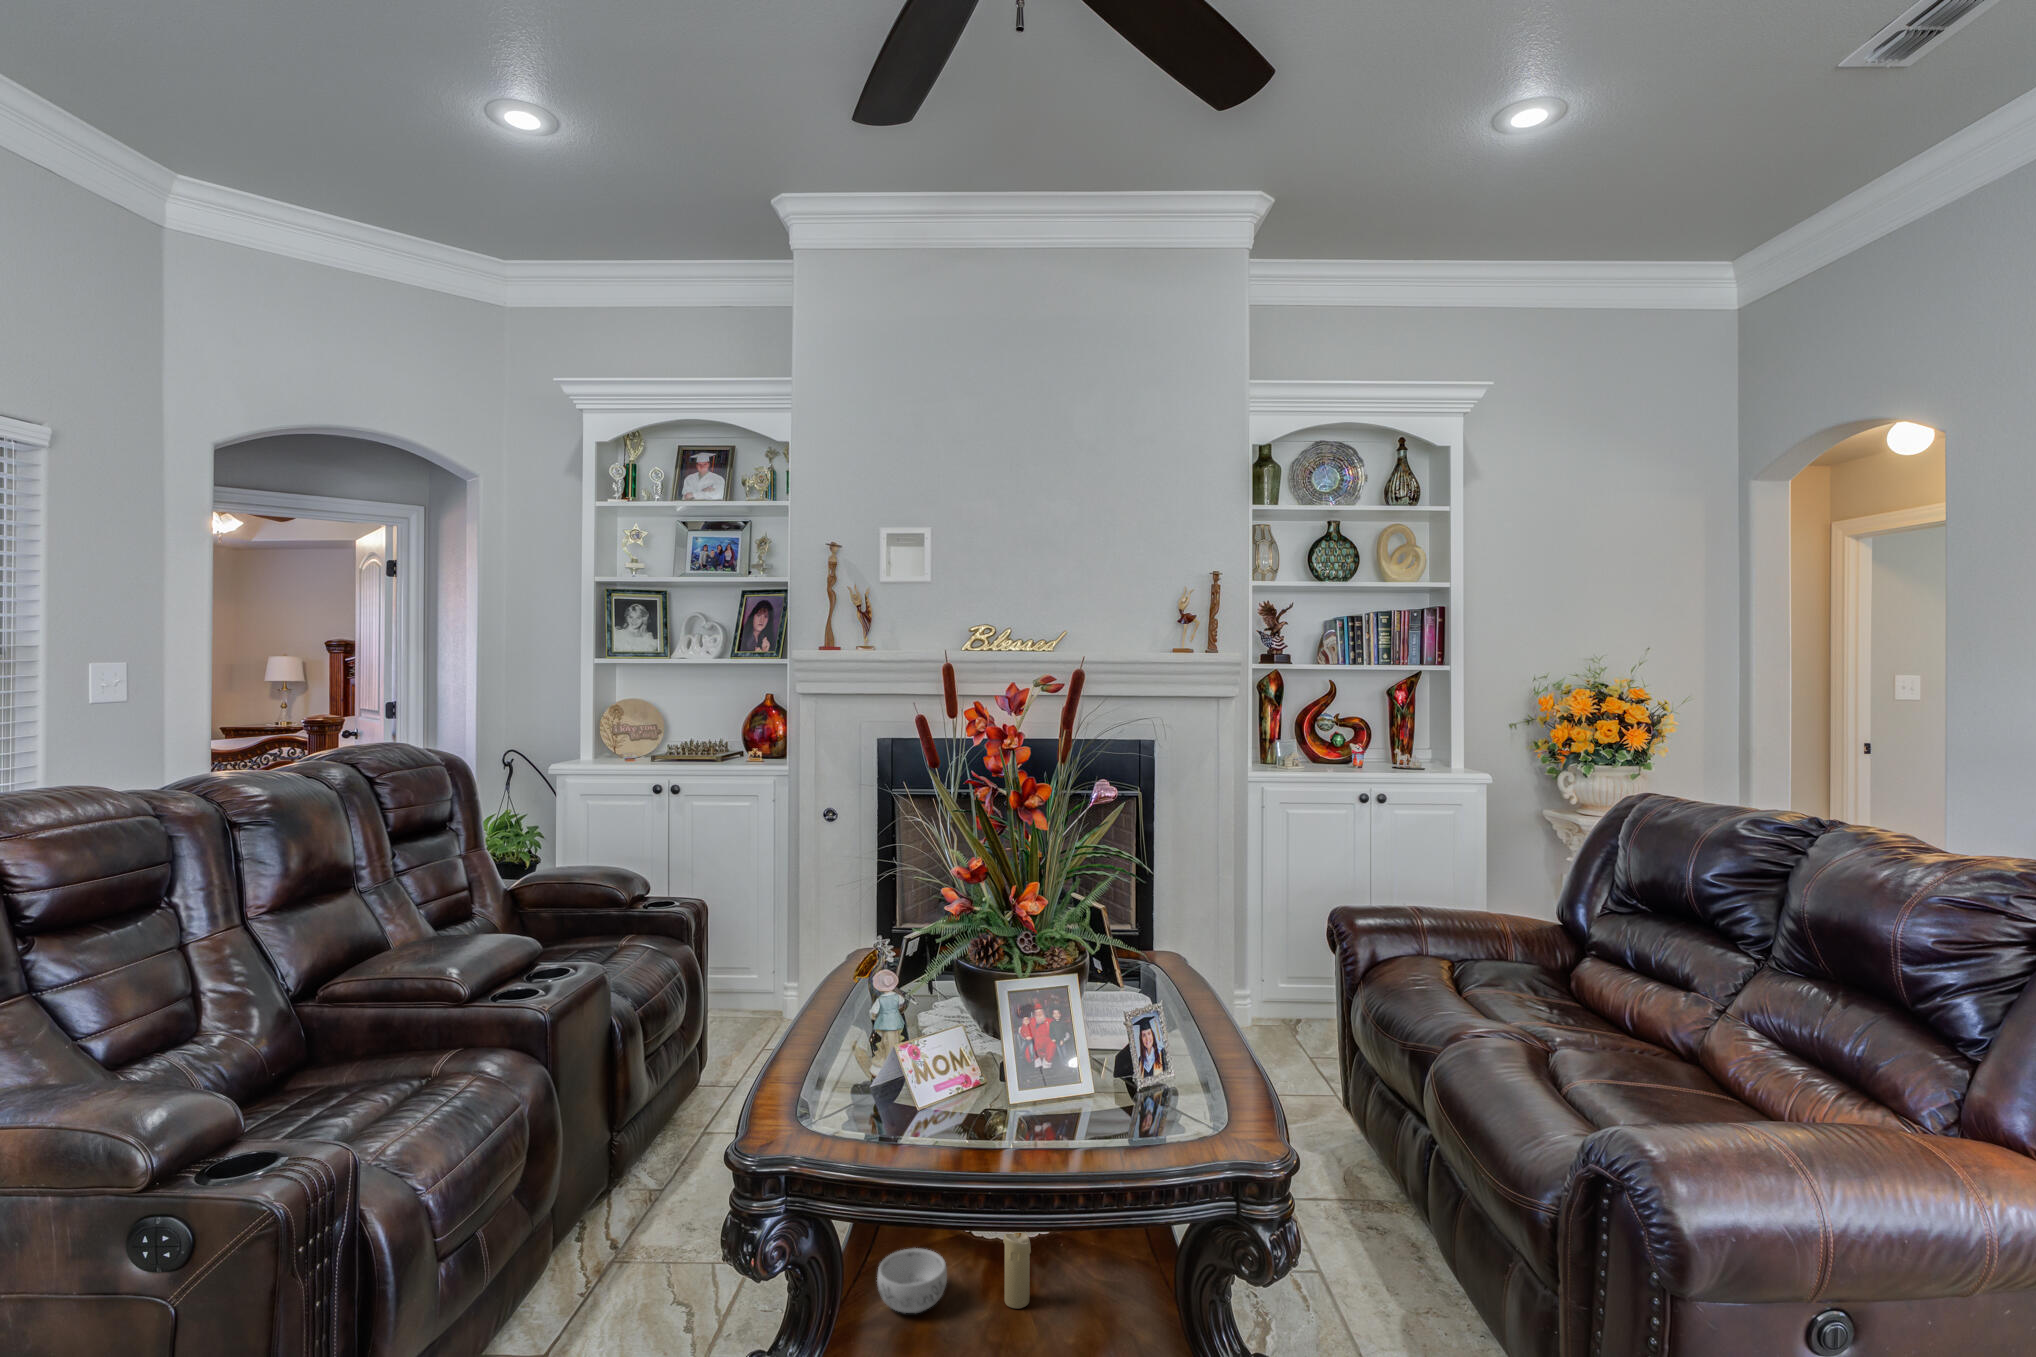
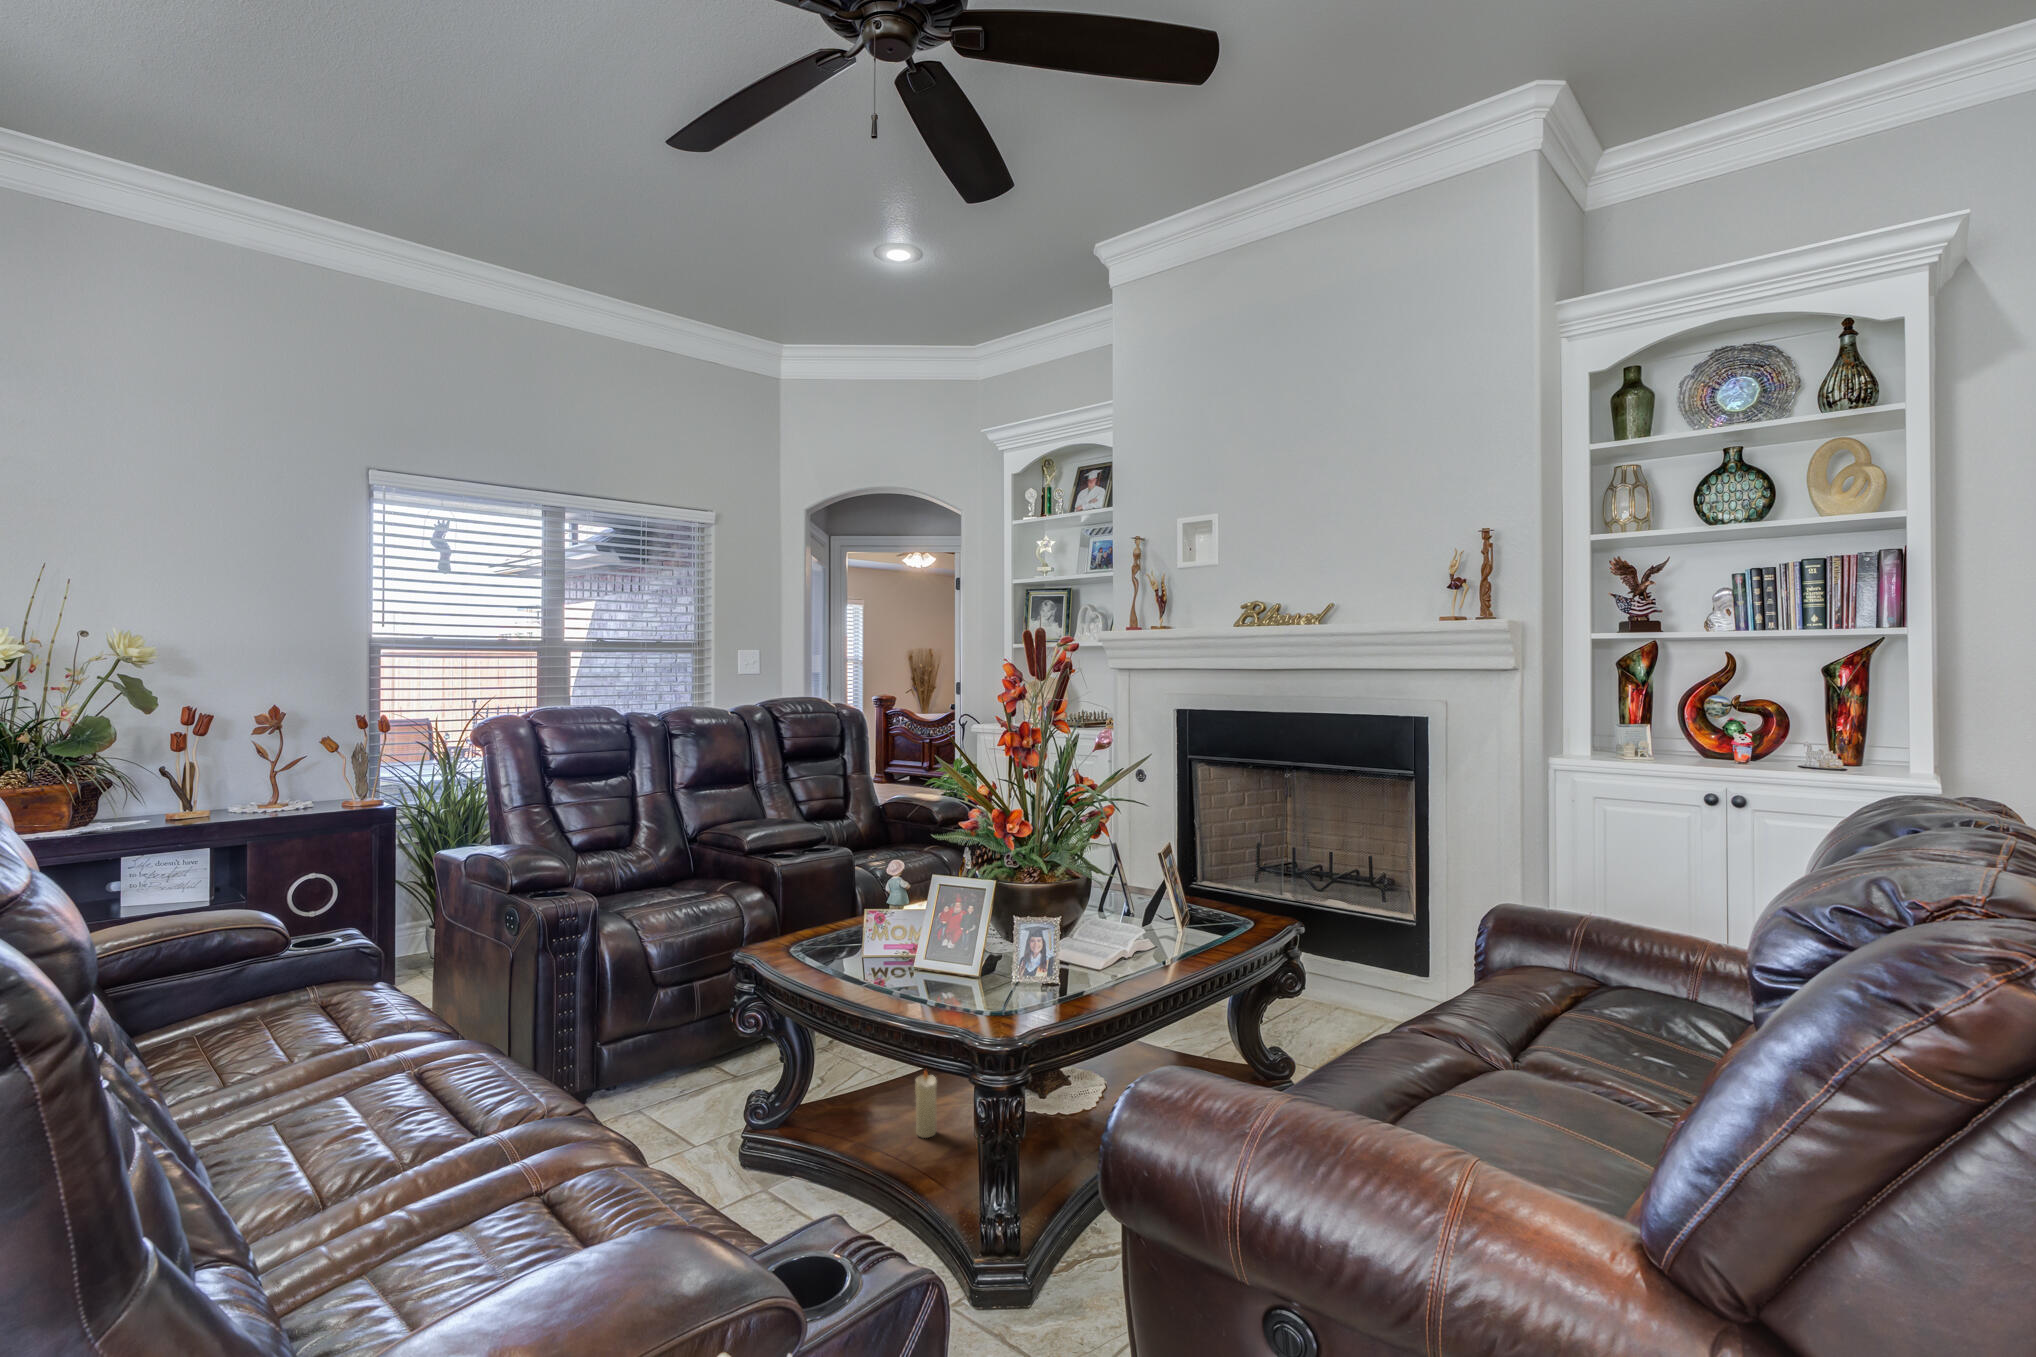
decorative bowl: present [877,1248,947,1313] -> none [845,1073,900,1117]

